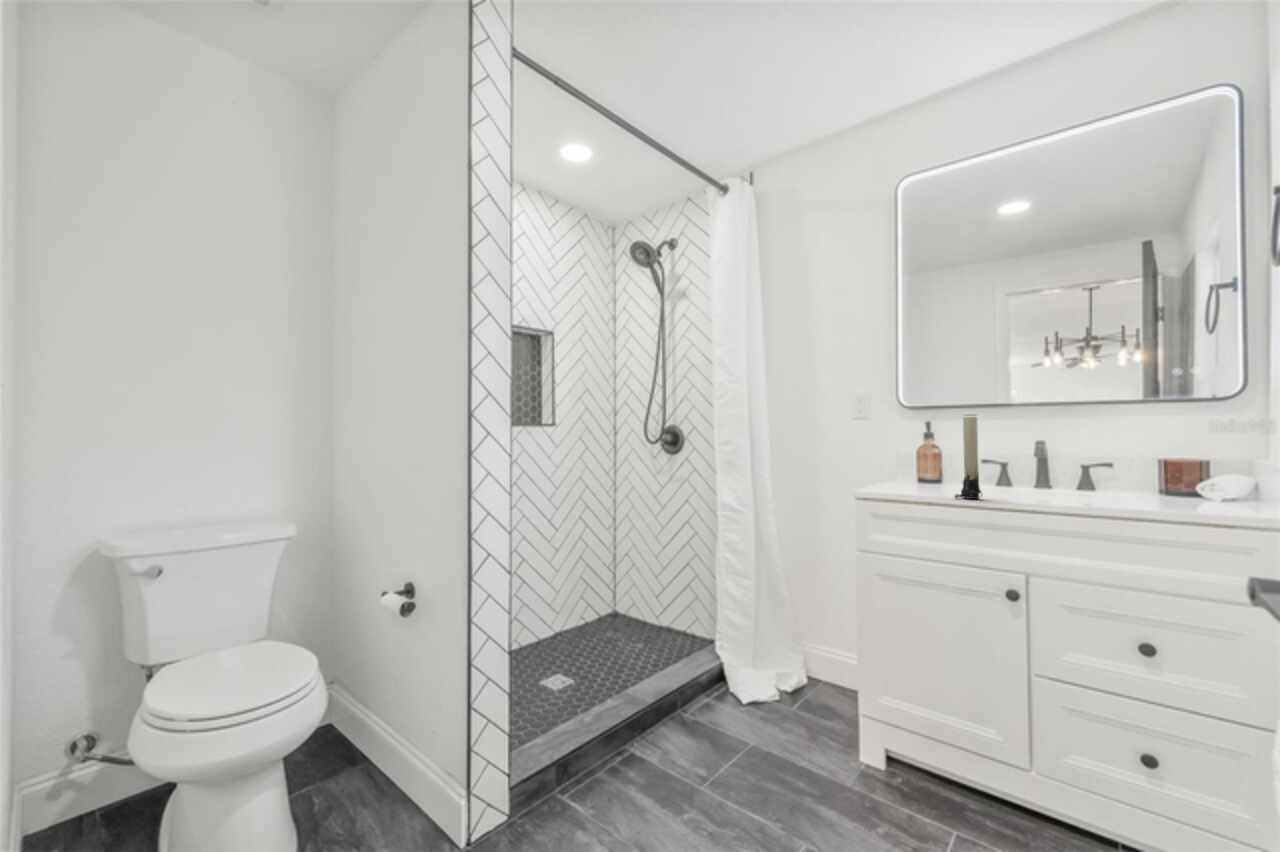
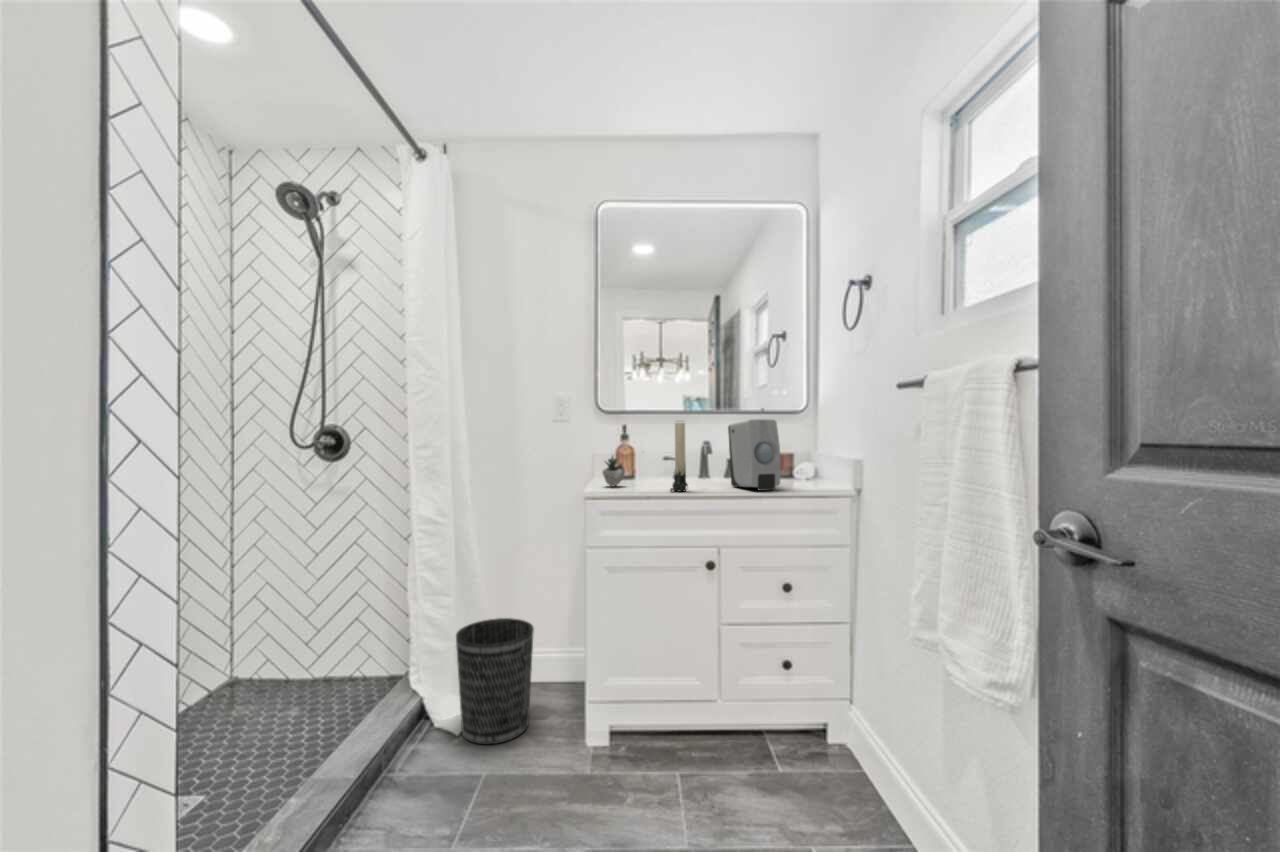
soap dispenser: none [1056,410,1133,507] -> present [728,419,781,491]
succulent plant: none [886,451,932,489] -> present [603,456,625,486]
wastebasket: none [743,607,817,725] -> present [456,618,534,744]

